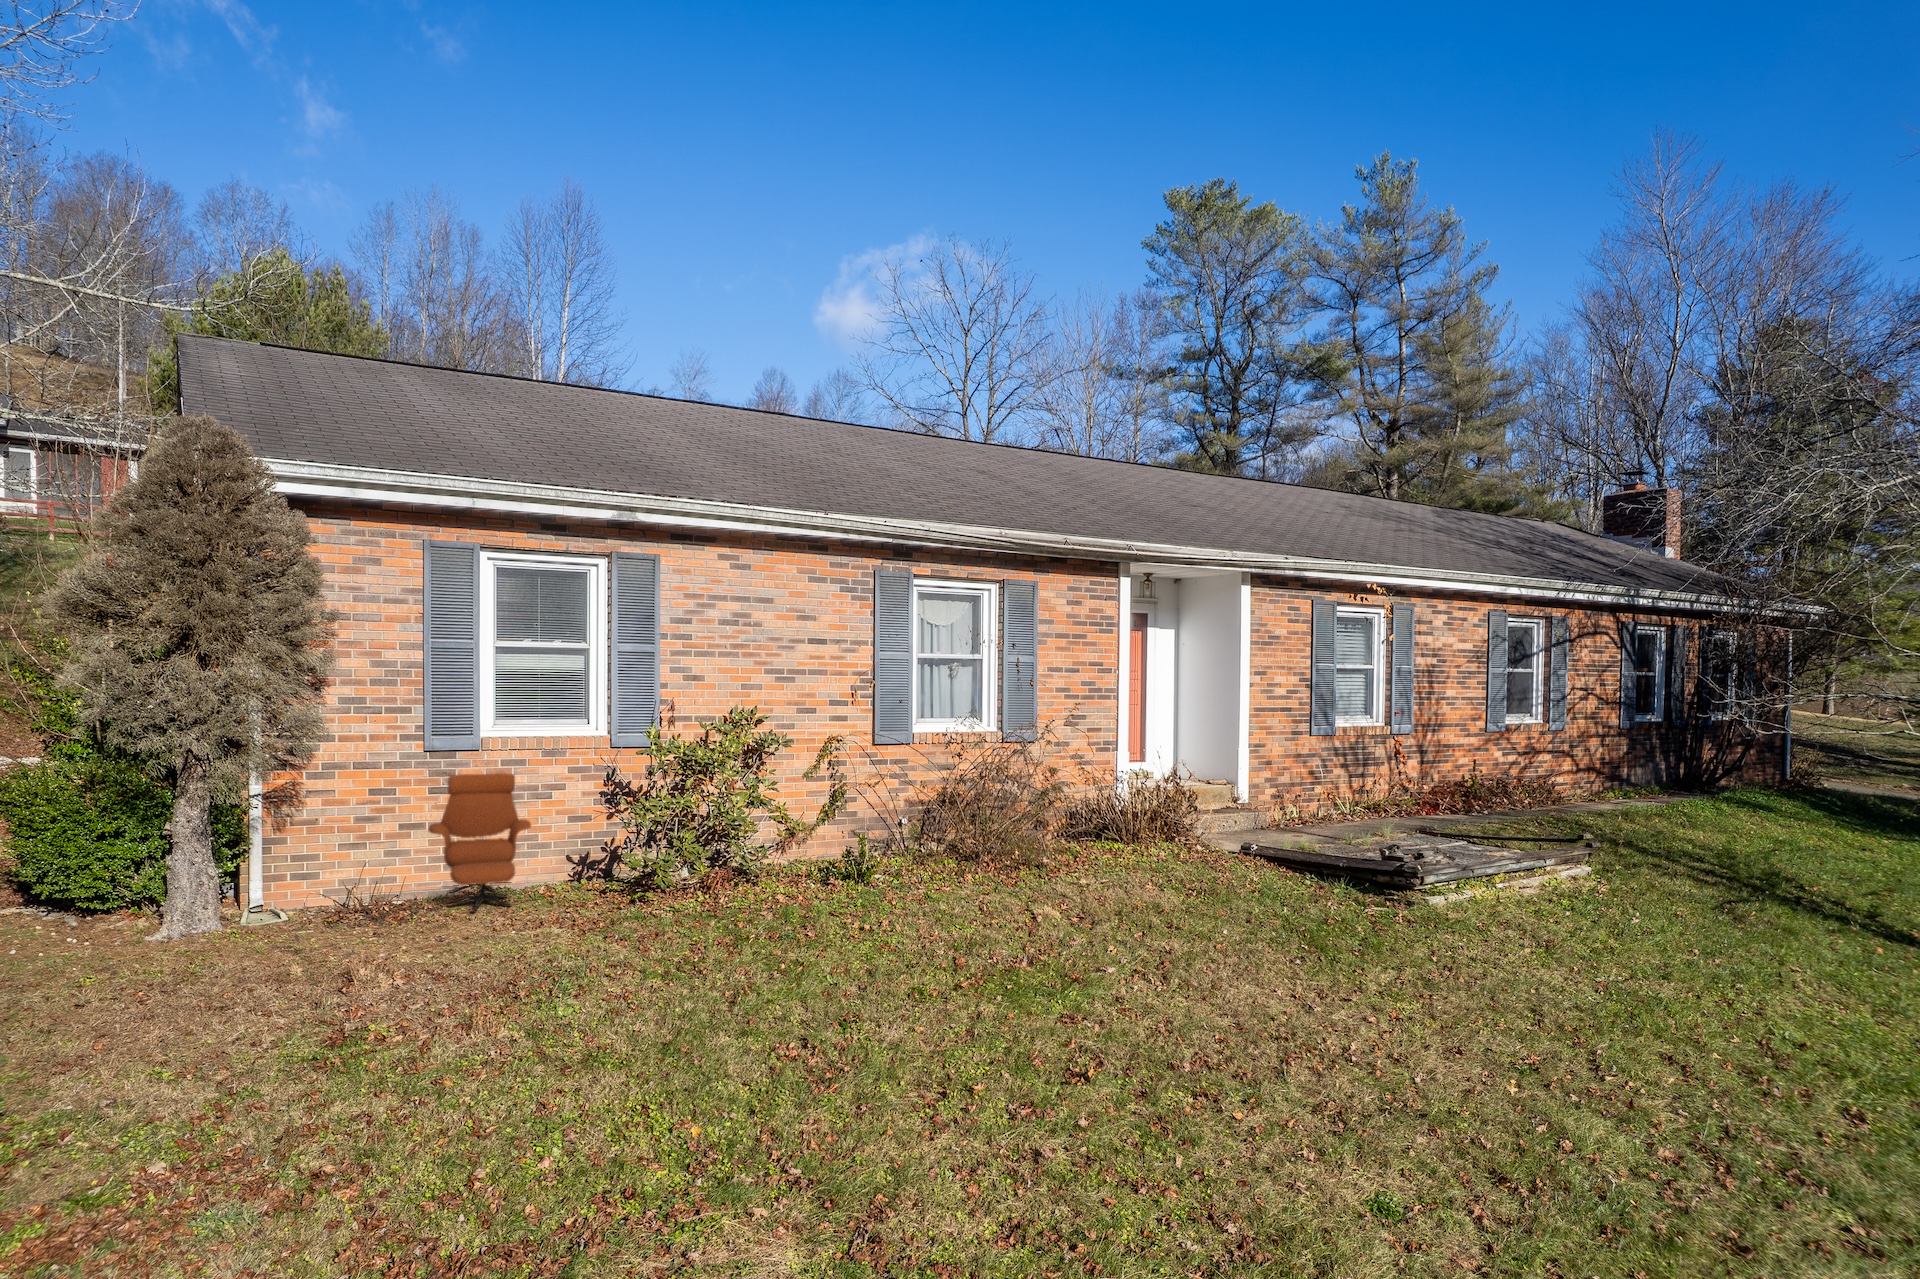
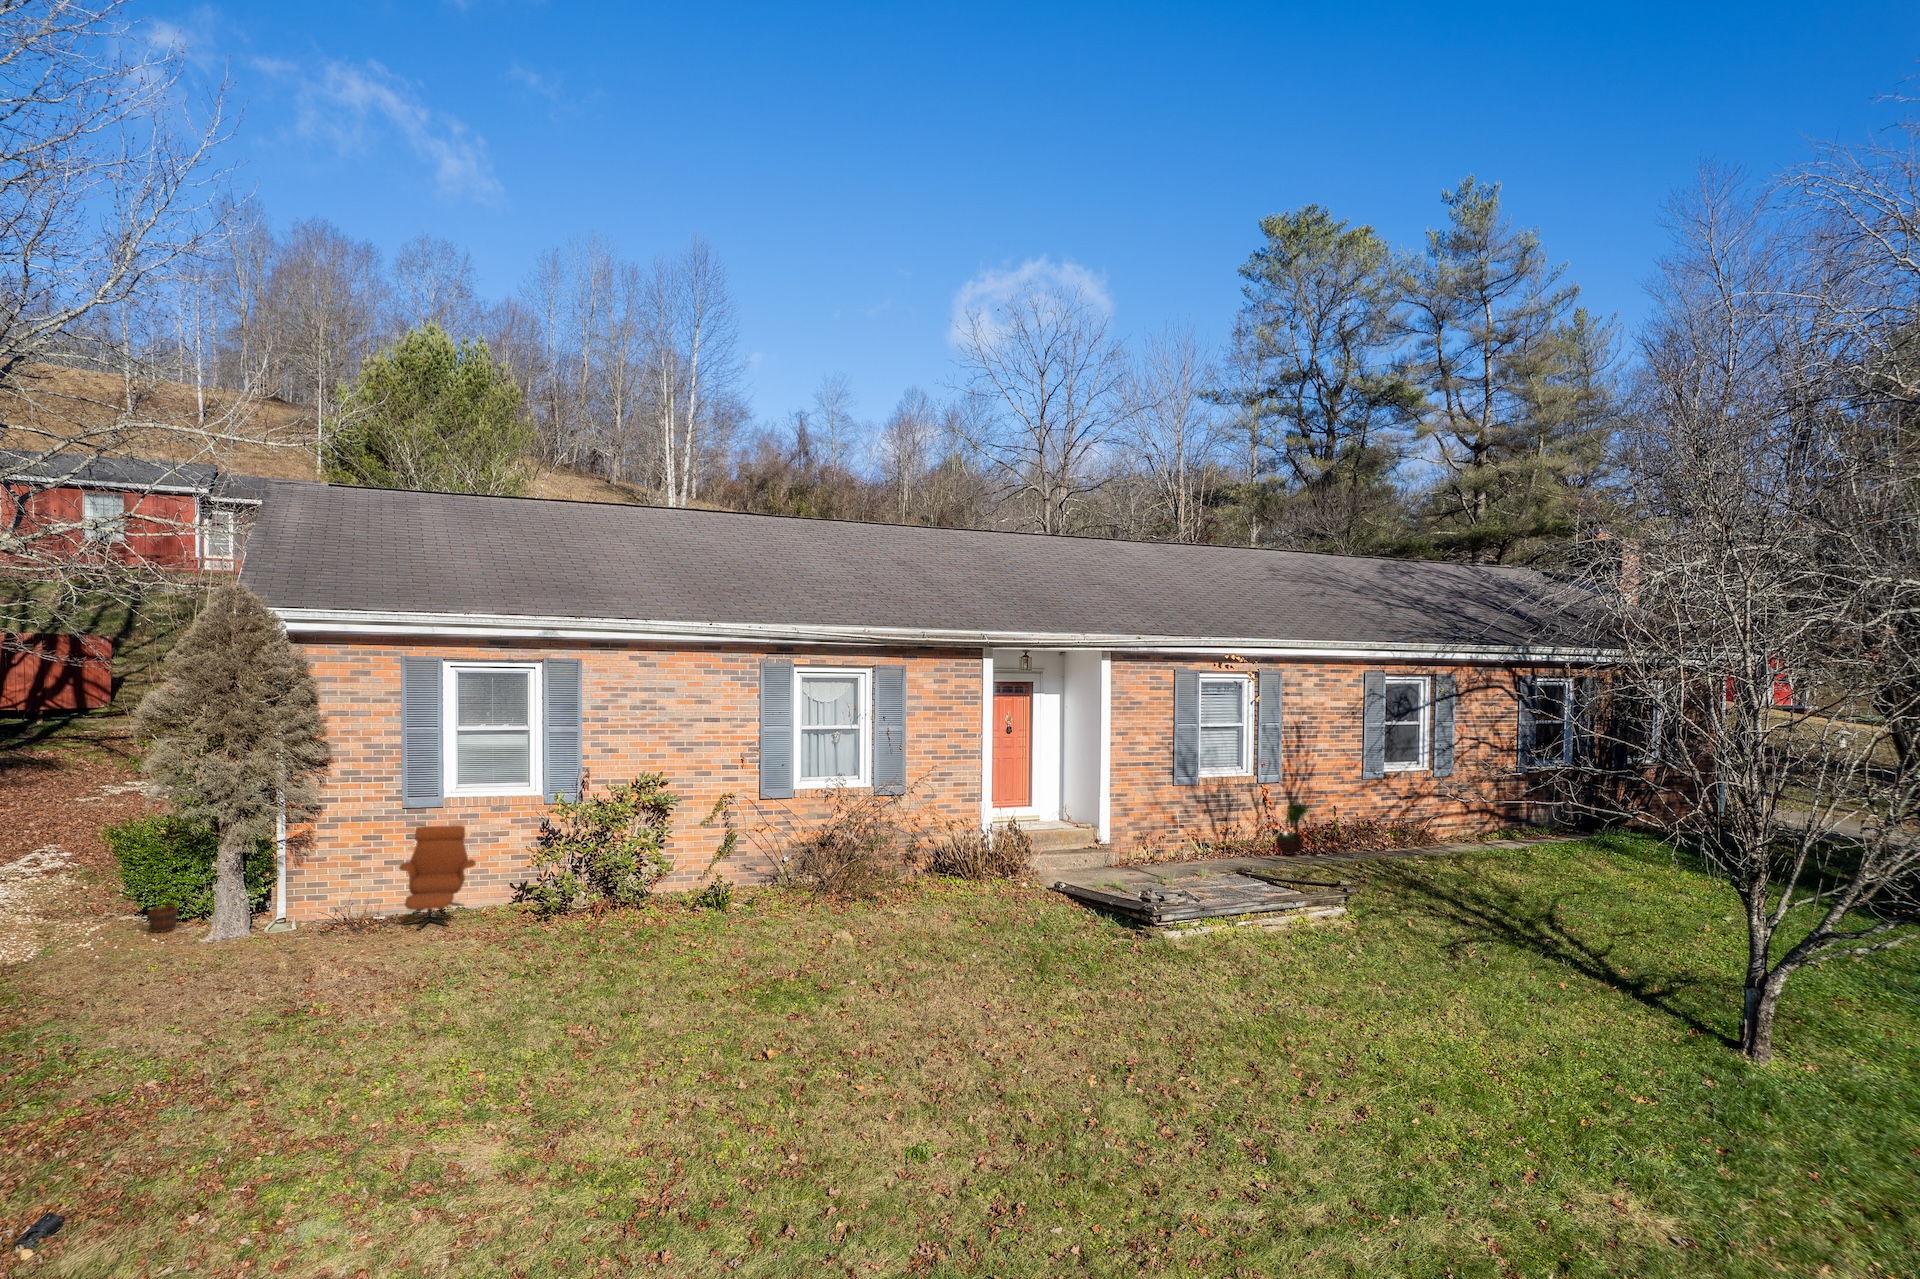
potted tree: none [1409,747,1454,814] -> present [1276,803,1309,855]
wooden bucket: none [52,867,98,928] -> present [148,891,178,933]

